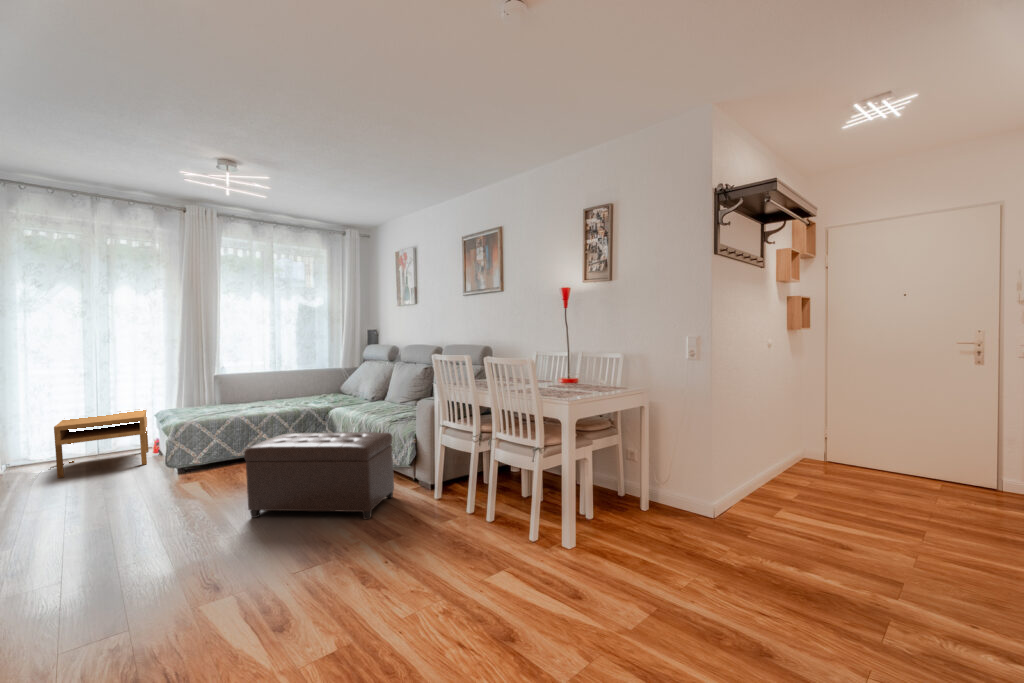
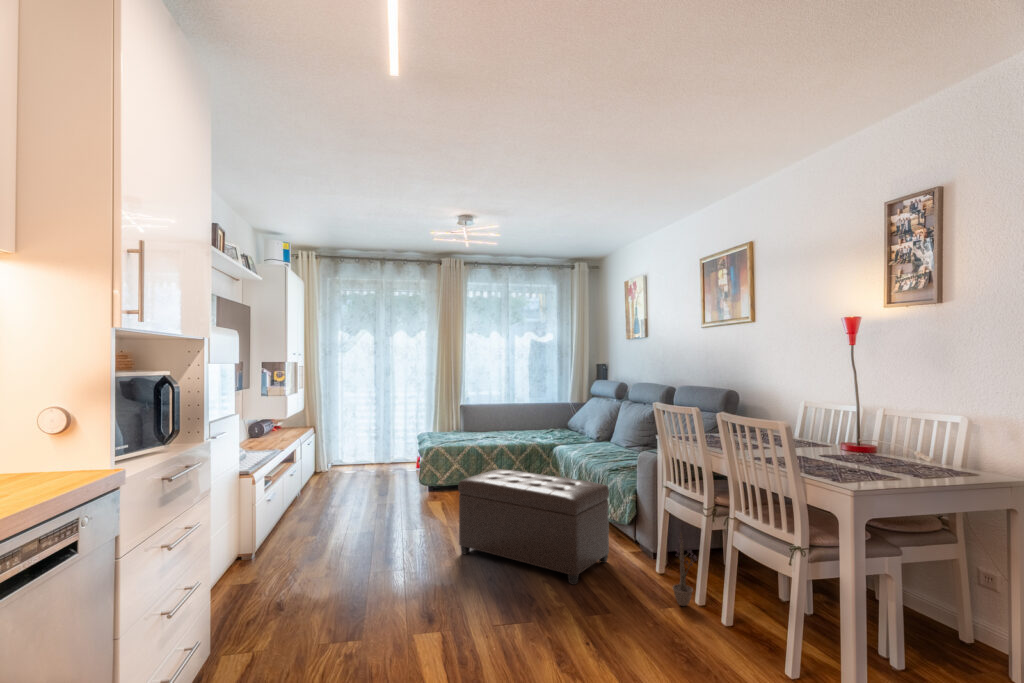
coffee table: present [54,409,149,478] -> none [330,426,399,480]
decorative plant: none [450,459,468,515] -> present [673,533,697,606]

